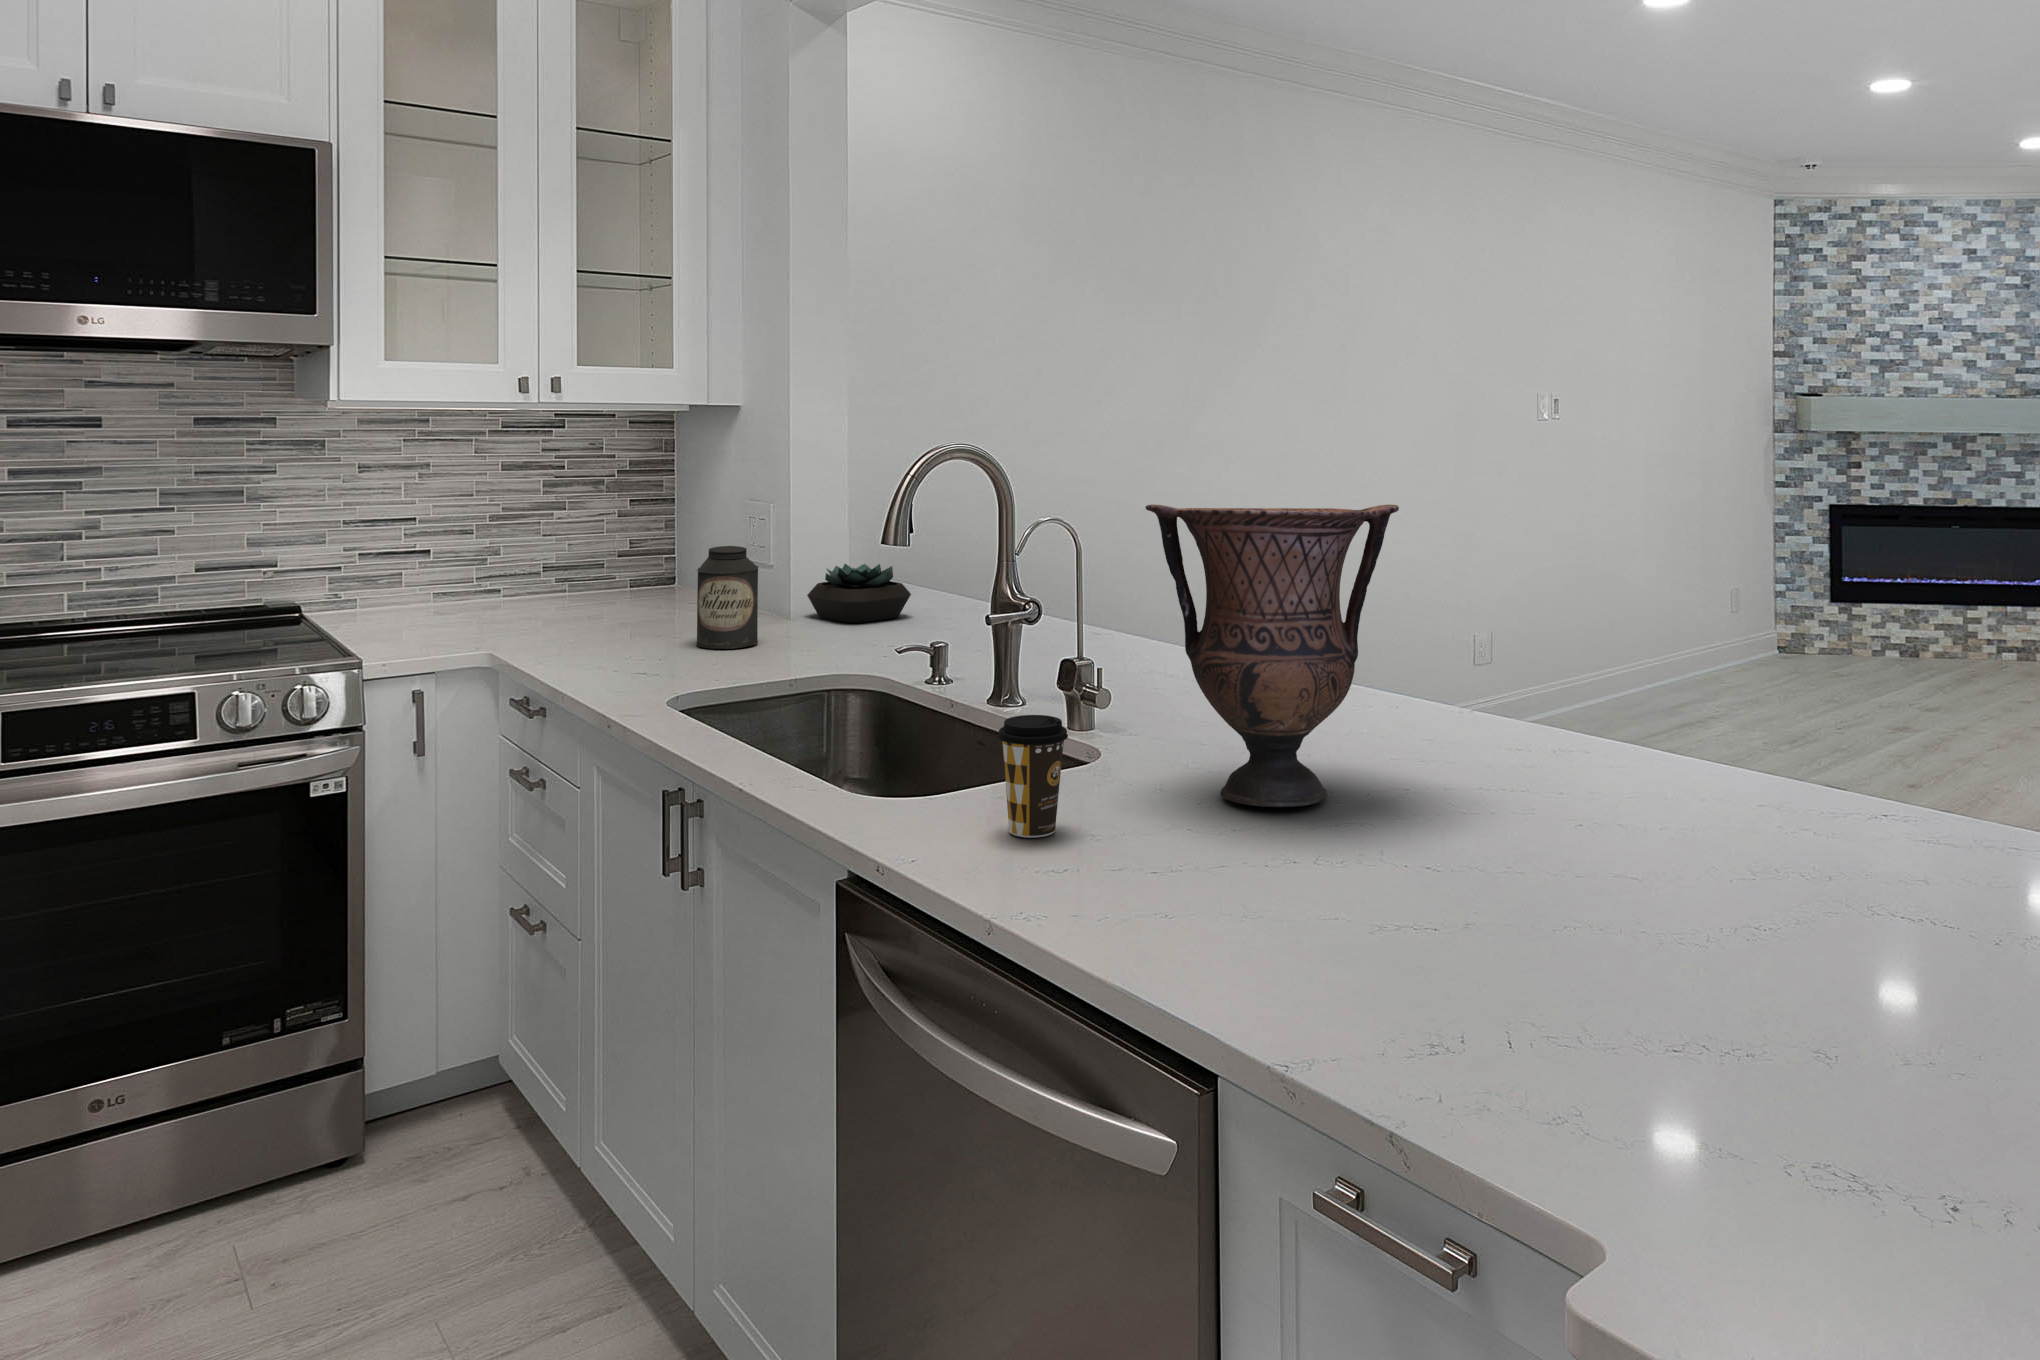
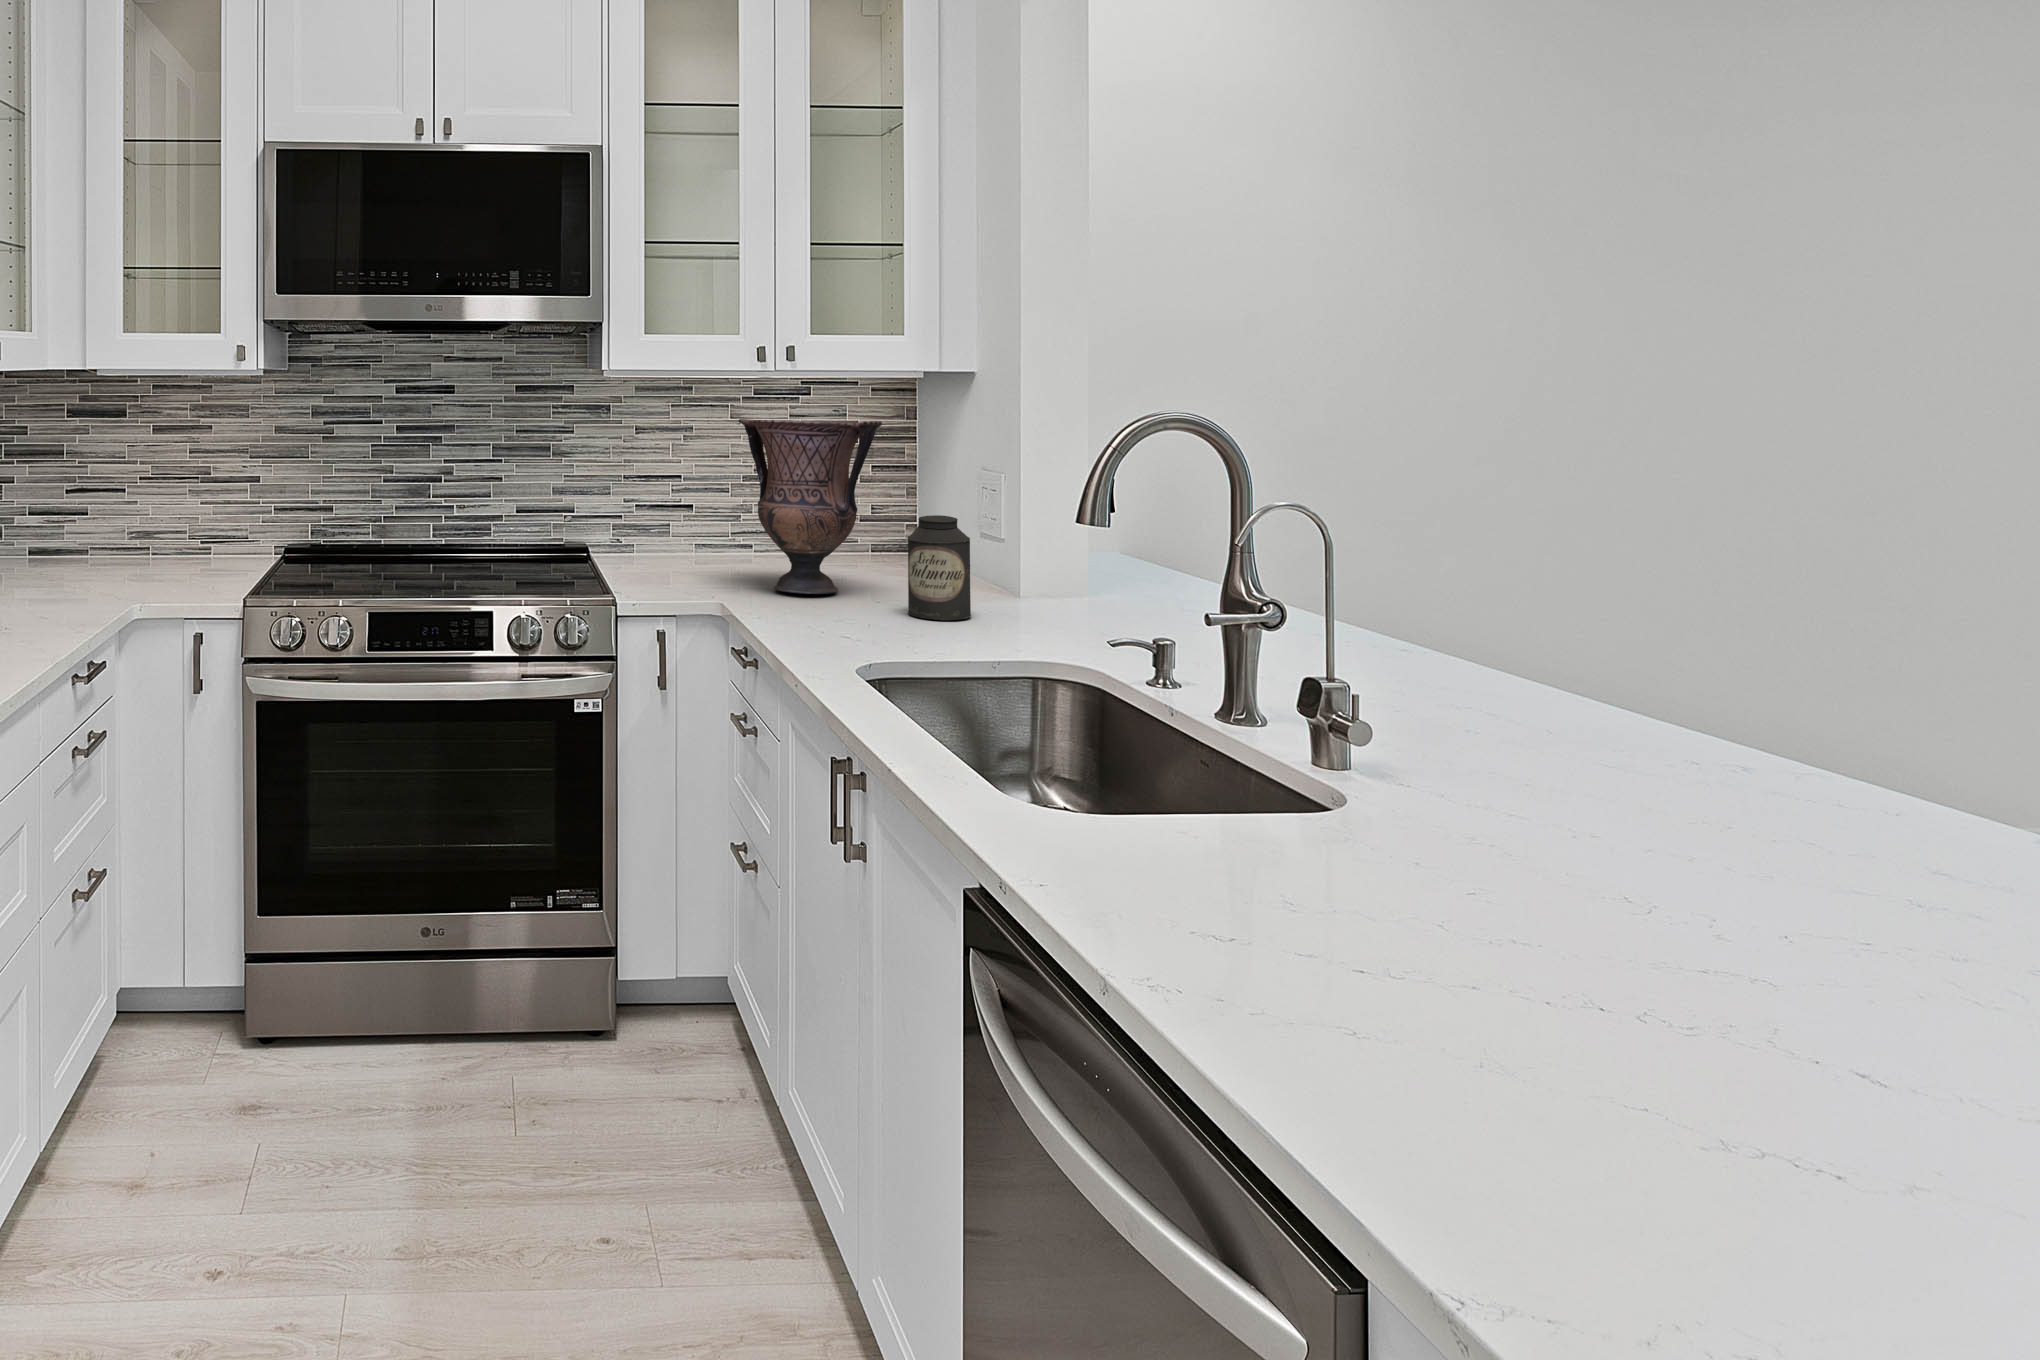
vase: present [1145,504,1399,807] -> present [739,419,882,594]
succulent plant: present [807,564,911,623] -> none [1035,542,1153,606]
coffee cup: present [998,715,1068,838] -> none [1168,749,1270,914]

